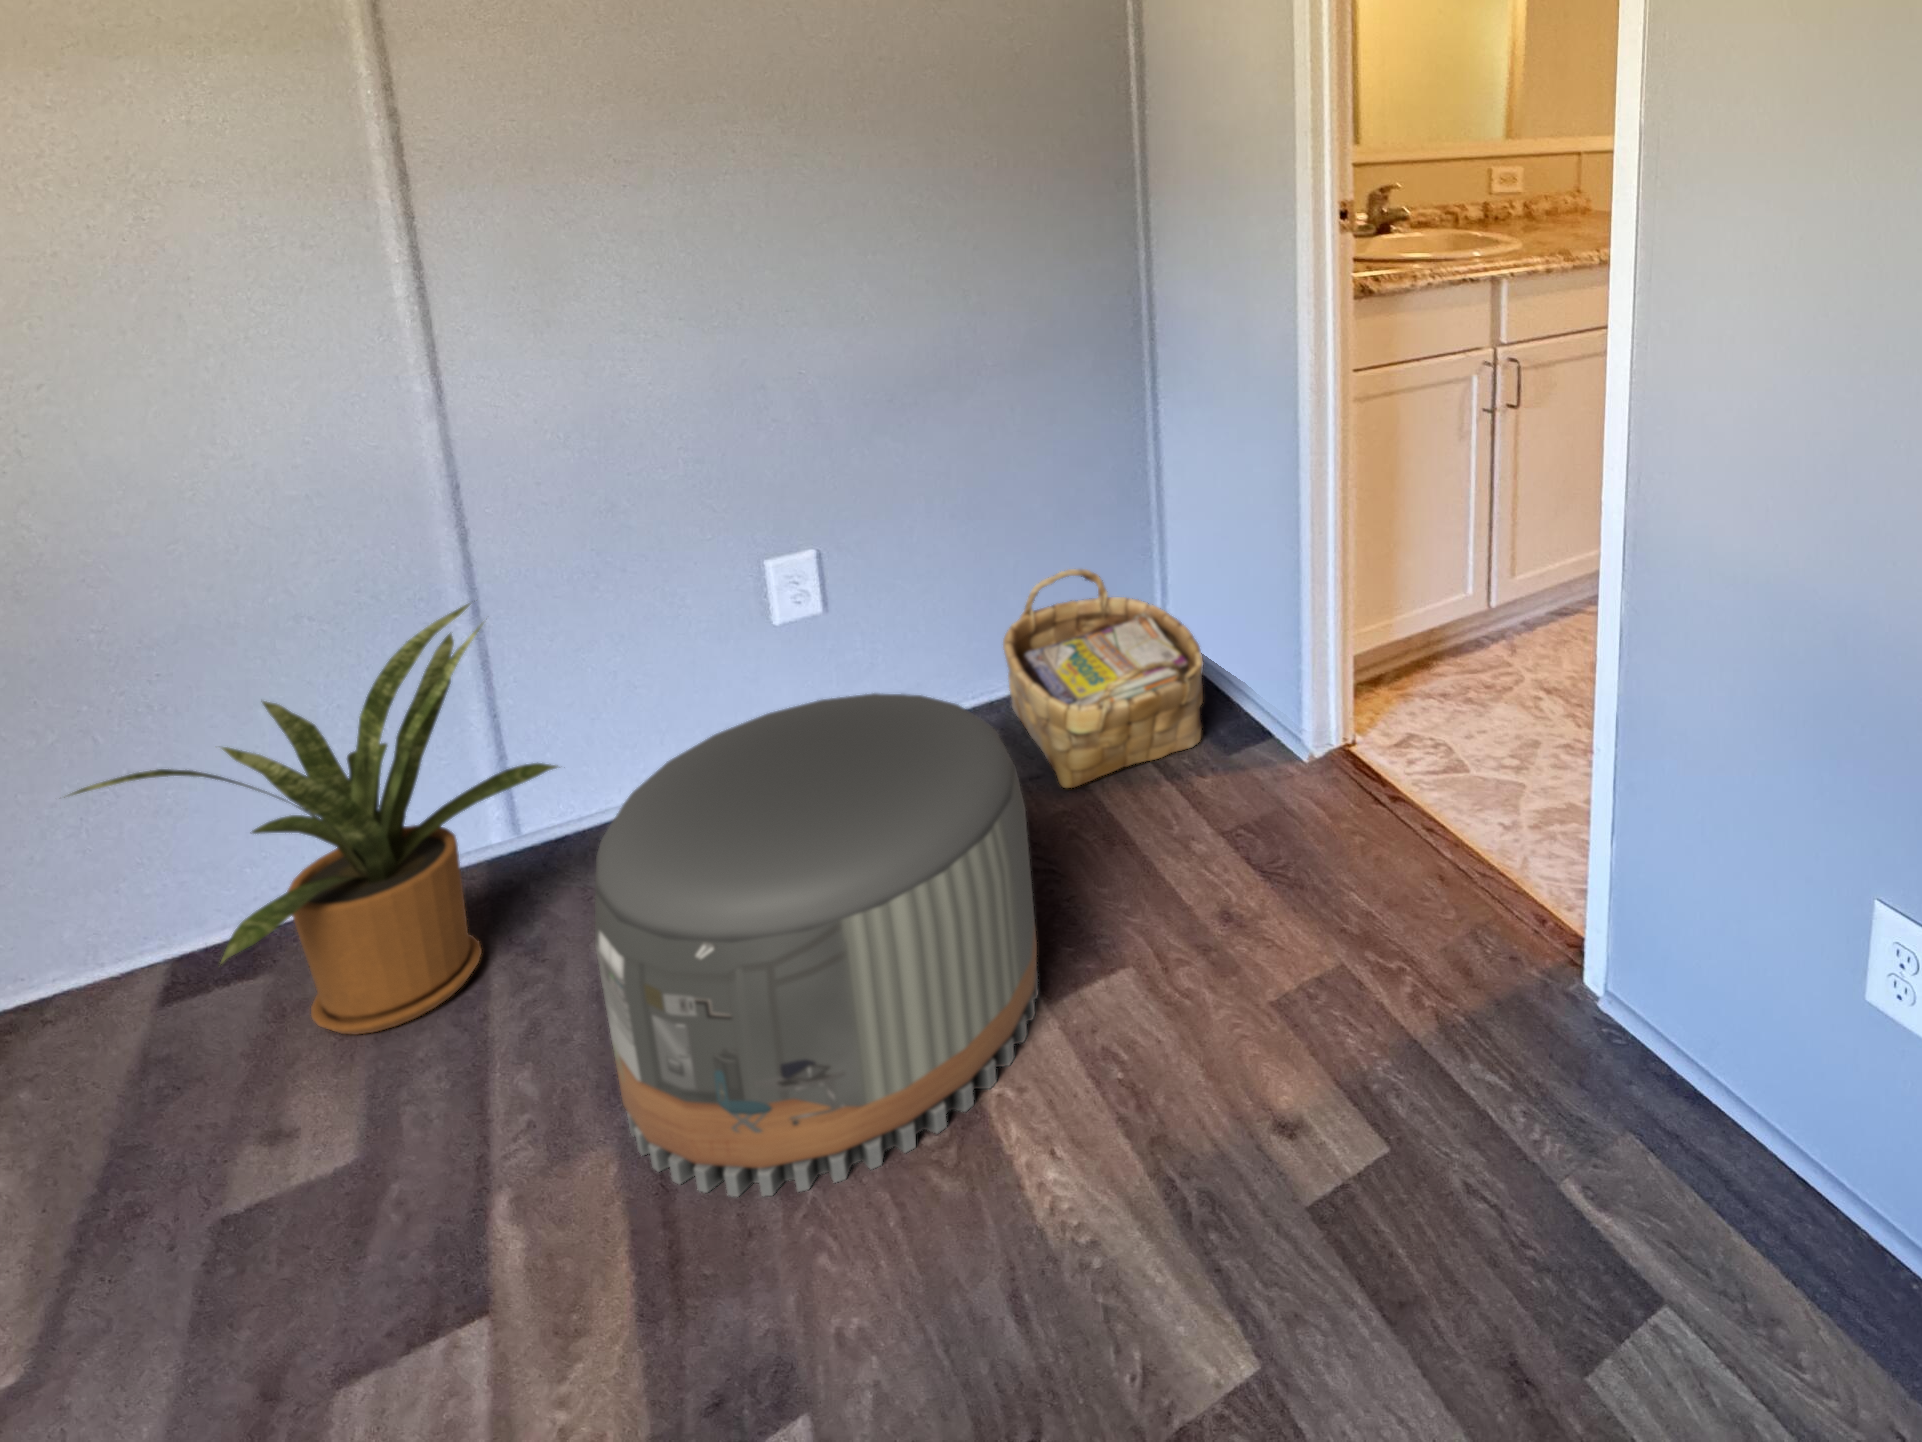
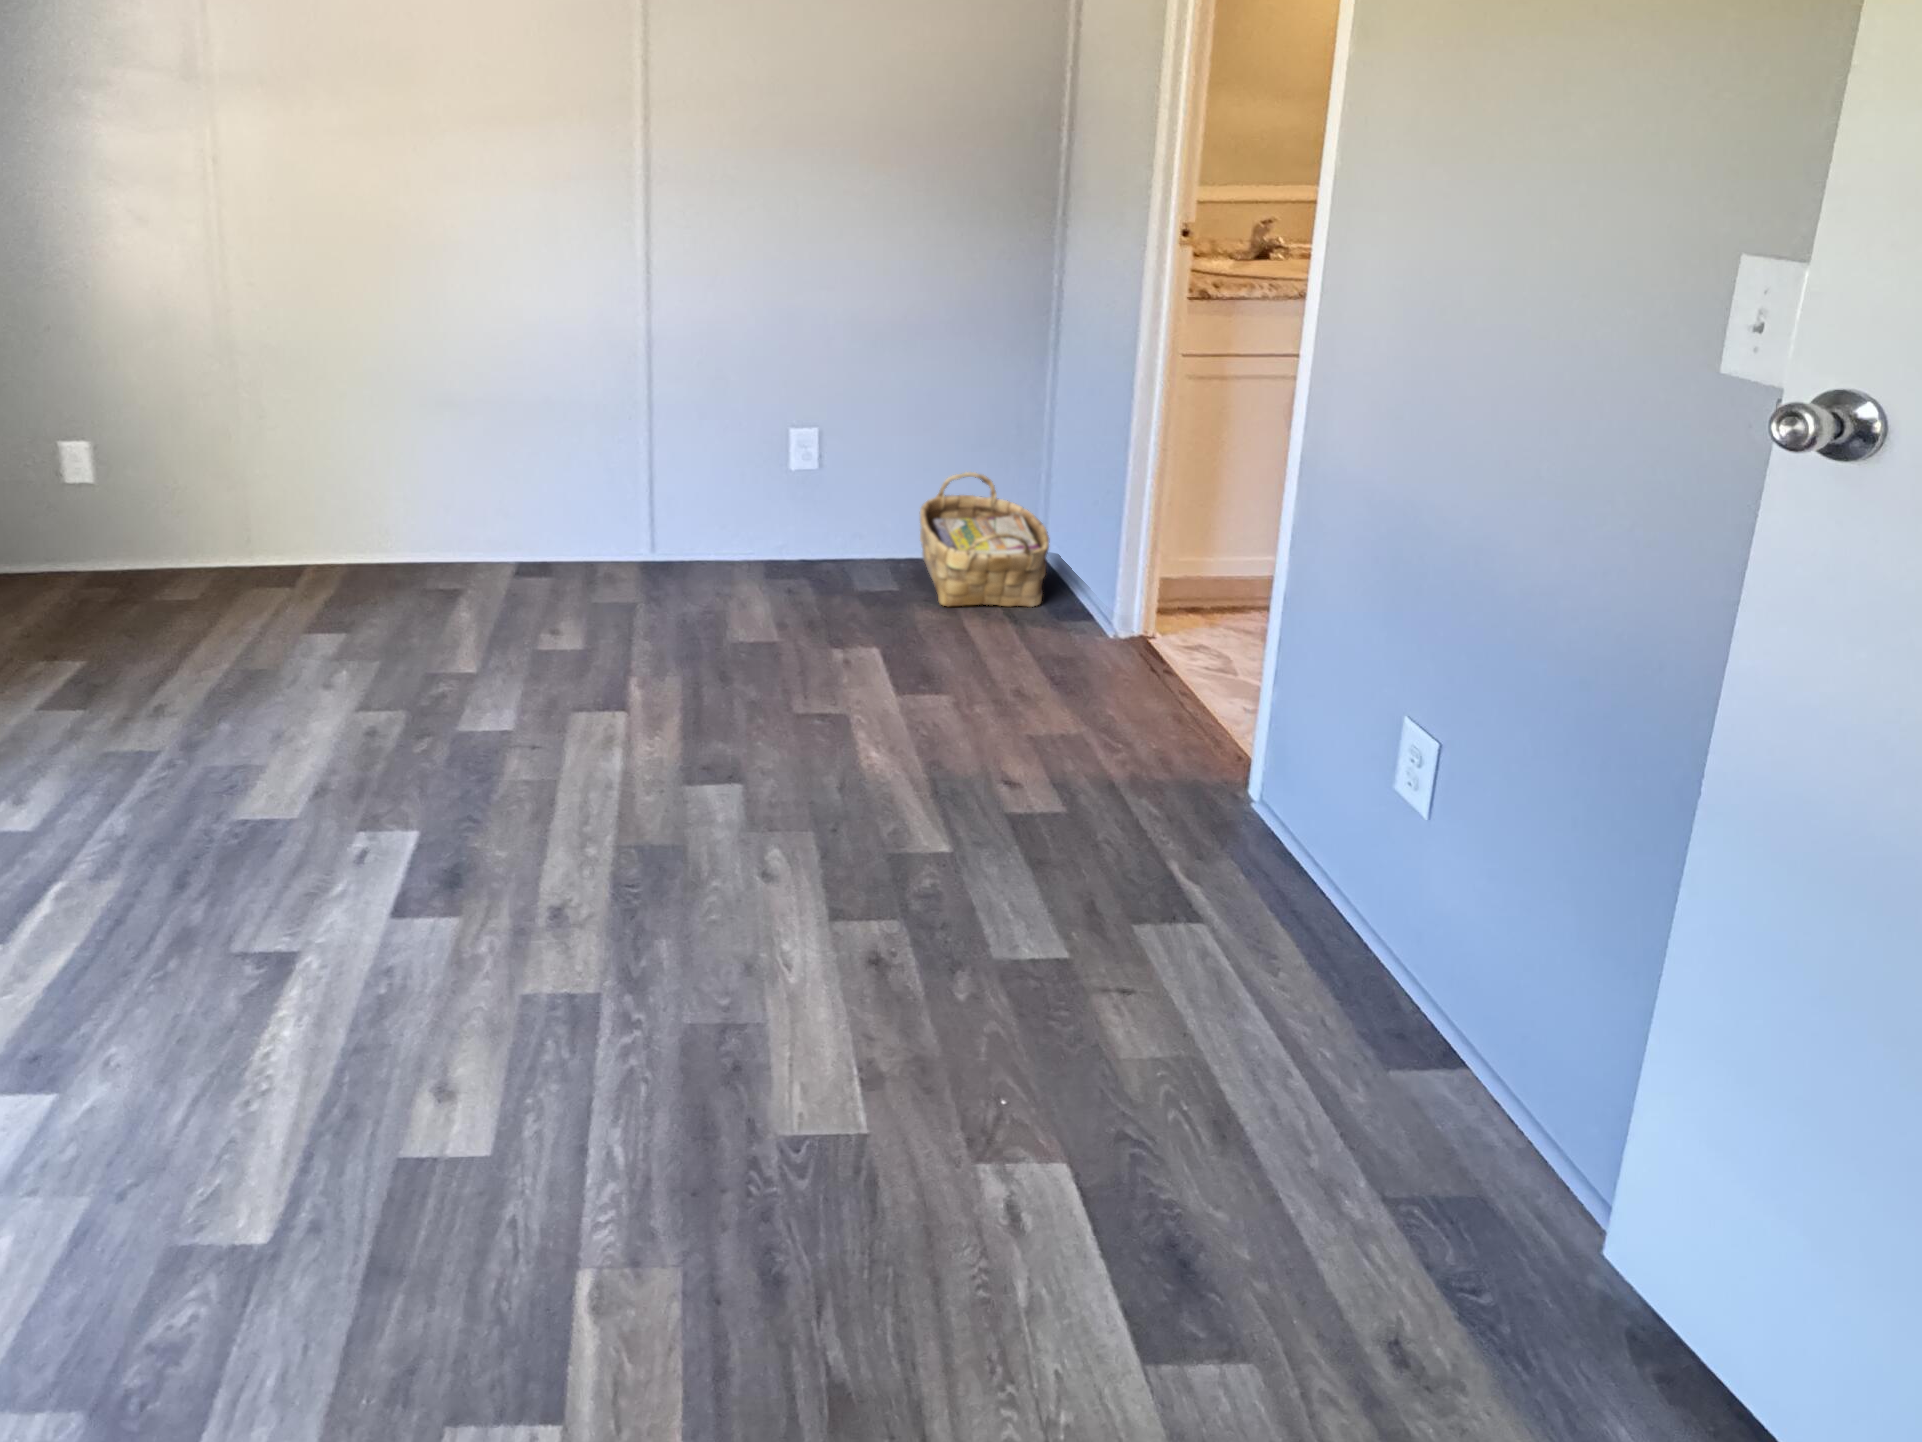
house plant: present [64,604,557,1034] -> none [493,407,679,610]
pouf: present [595,693,1038,1197] -> none [680,492,898,726]

